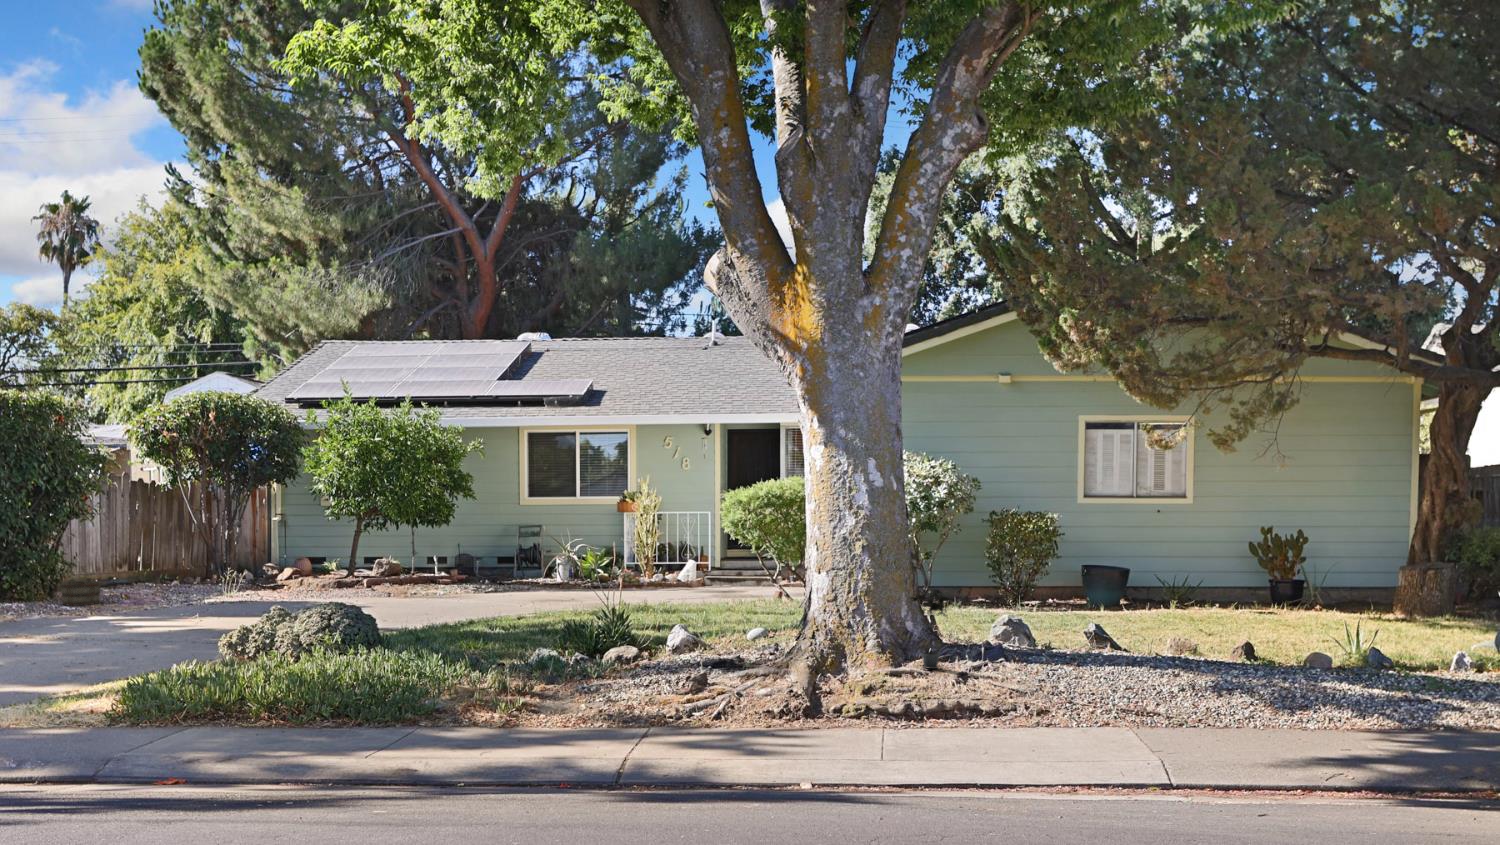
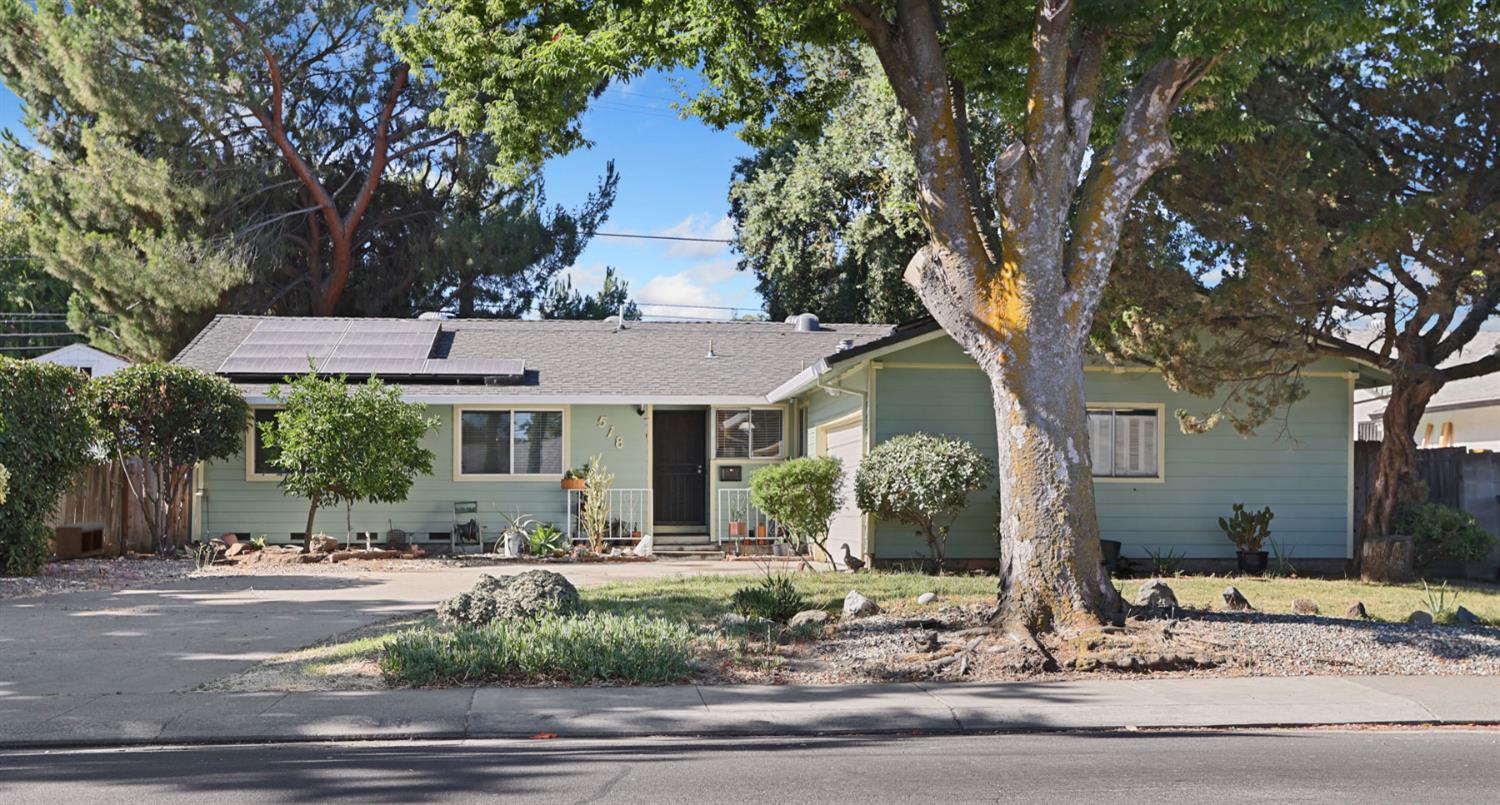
bench: none [116,548,168,583] -> present [55,522,105,559]
bucket: present [60,578,106,606] -> none [42,552,92,581]

